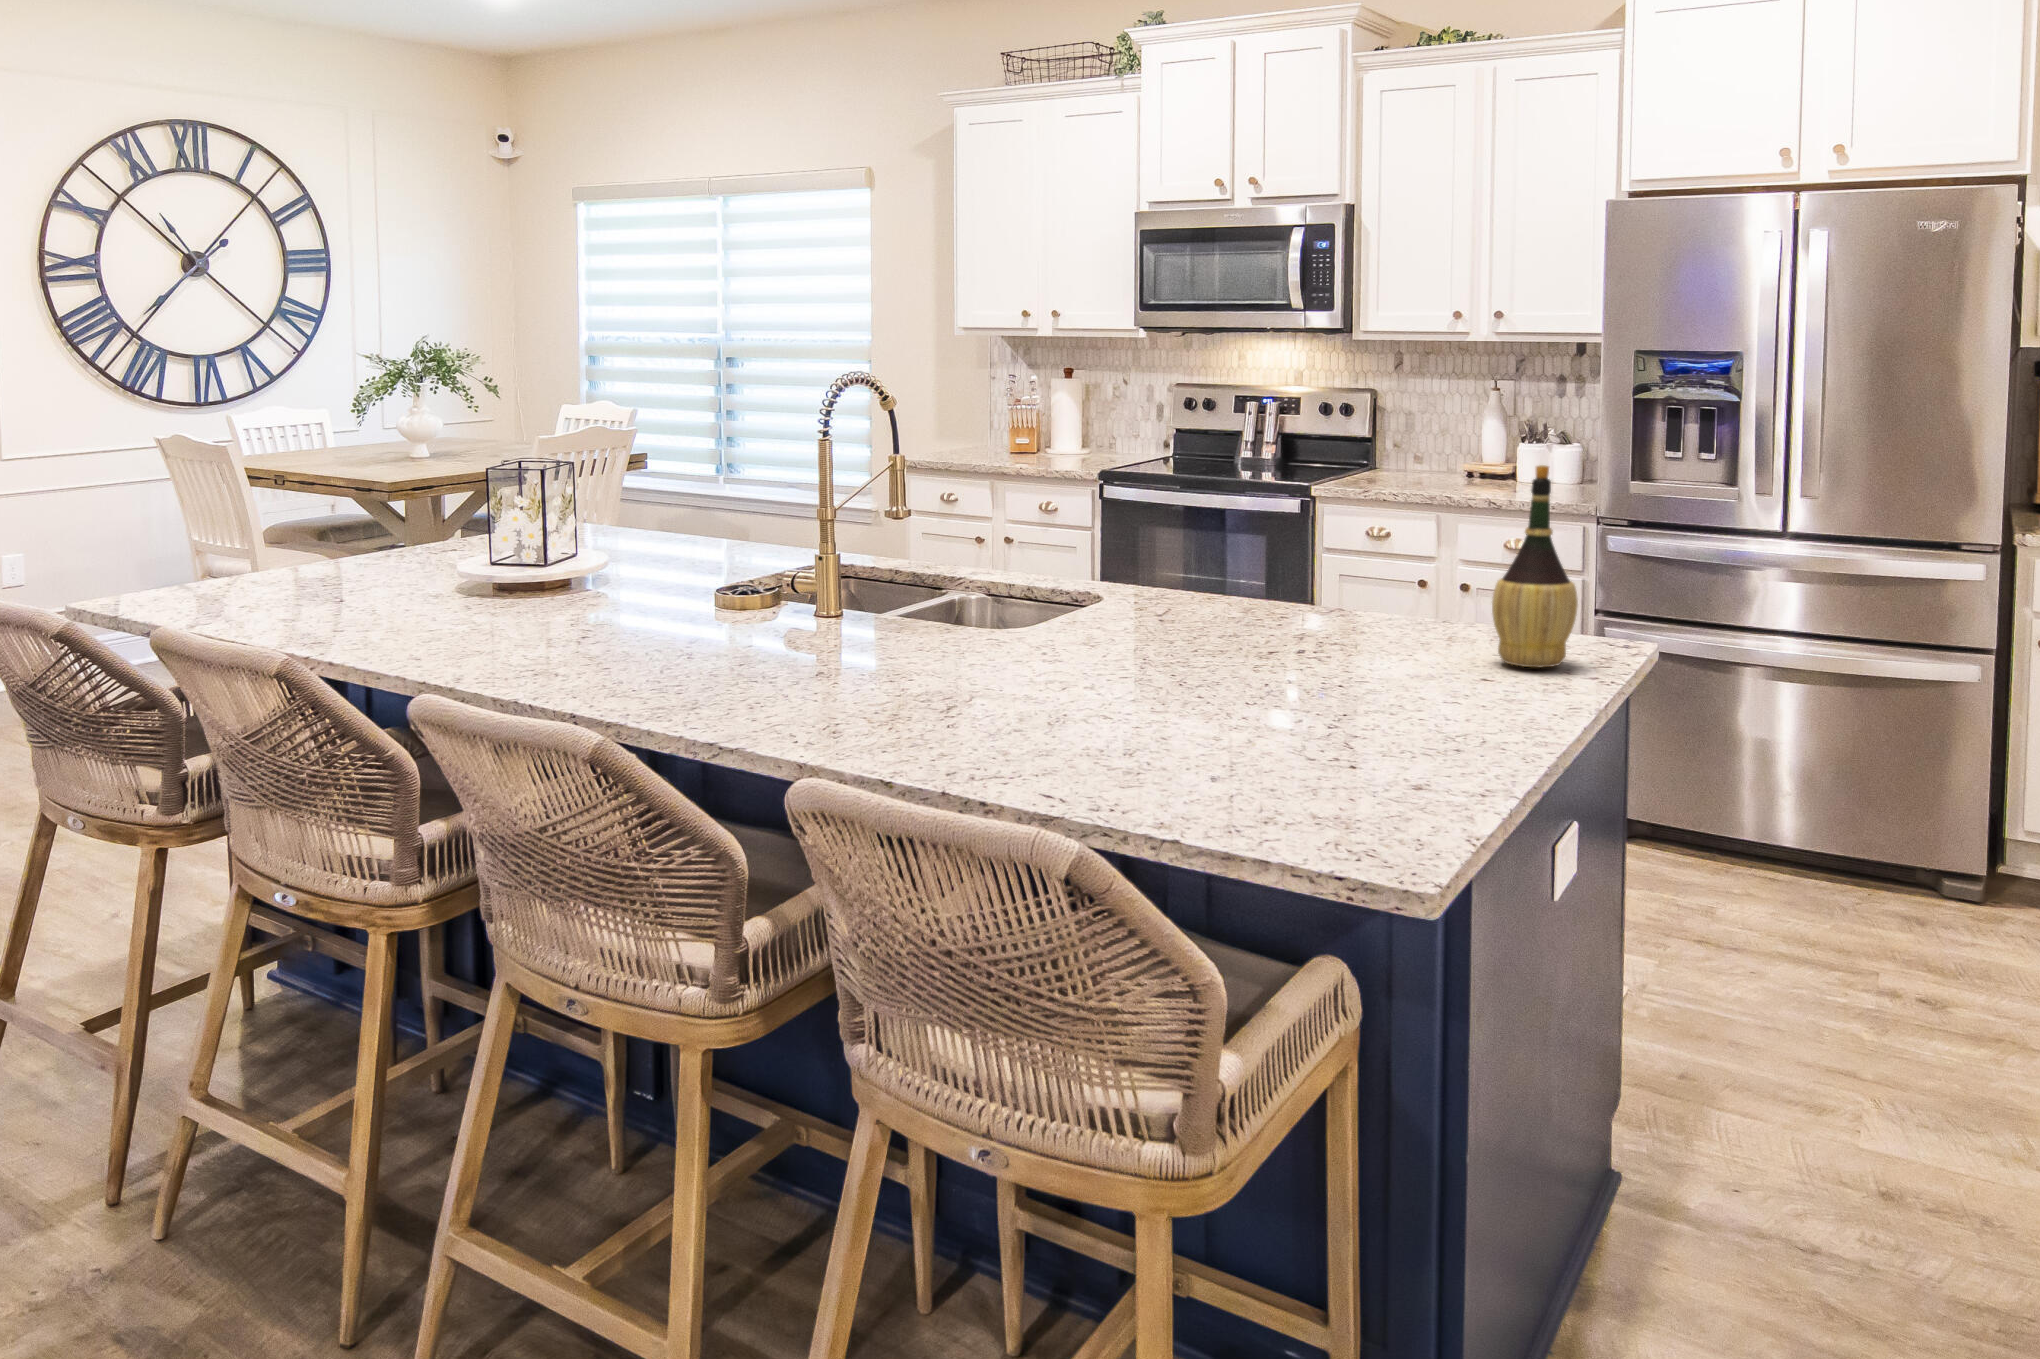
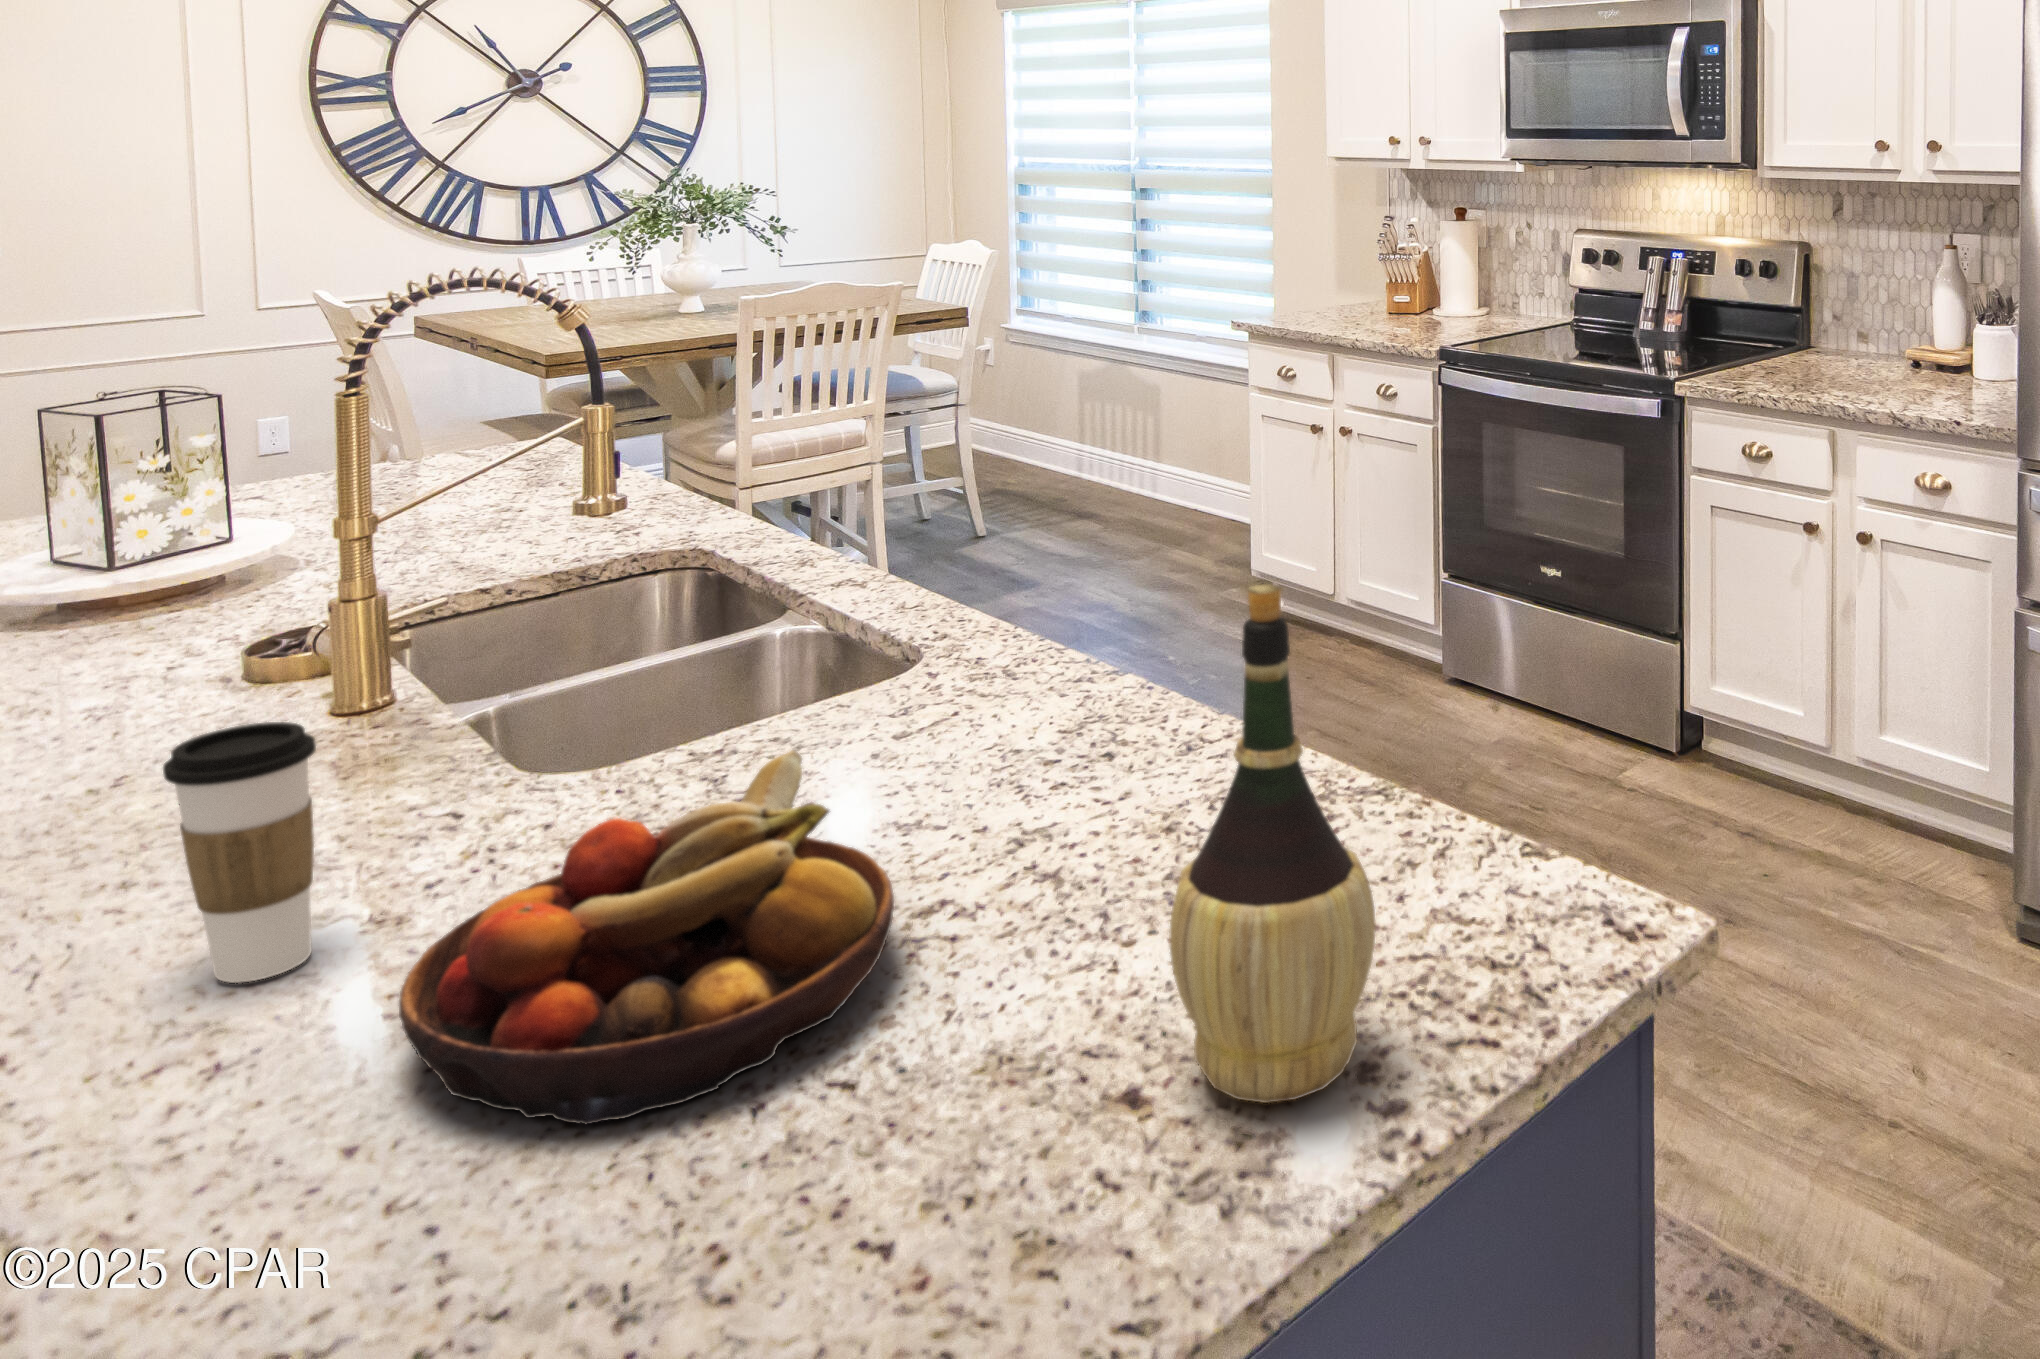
coffee cup: none [1019,554,1073,663] -> present [163,722,316,983]
fruit bowl: none [1154,576,1348,678] -> present [399,750,894,1125]

